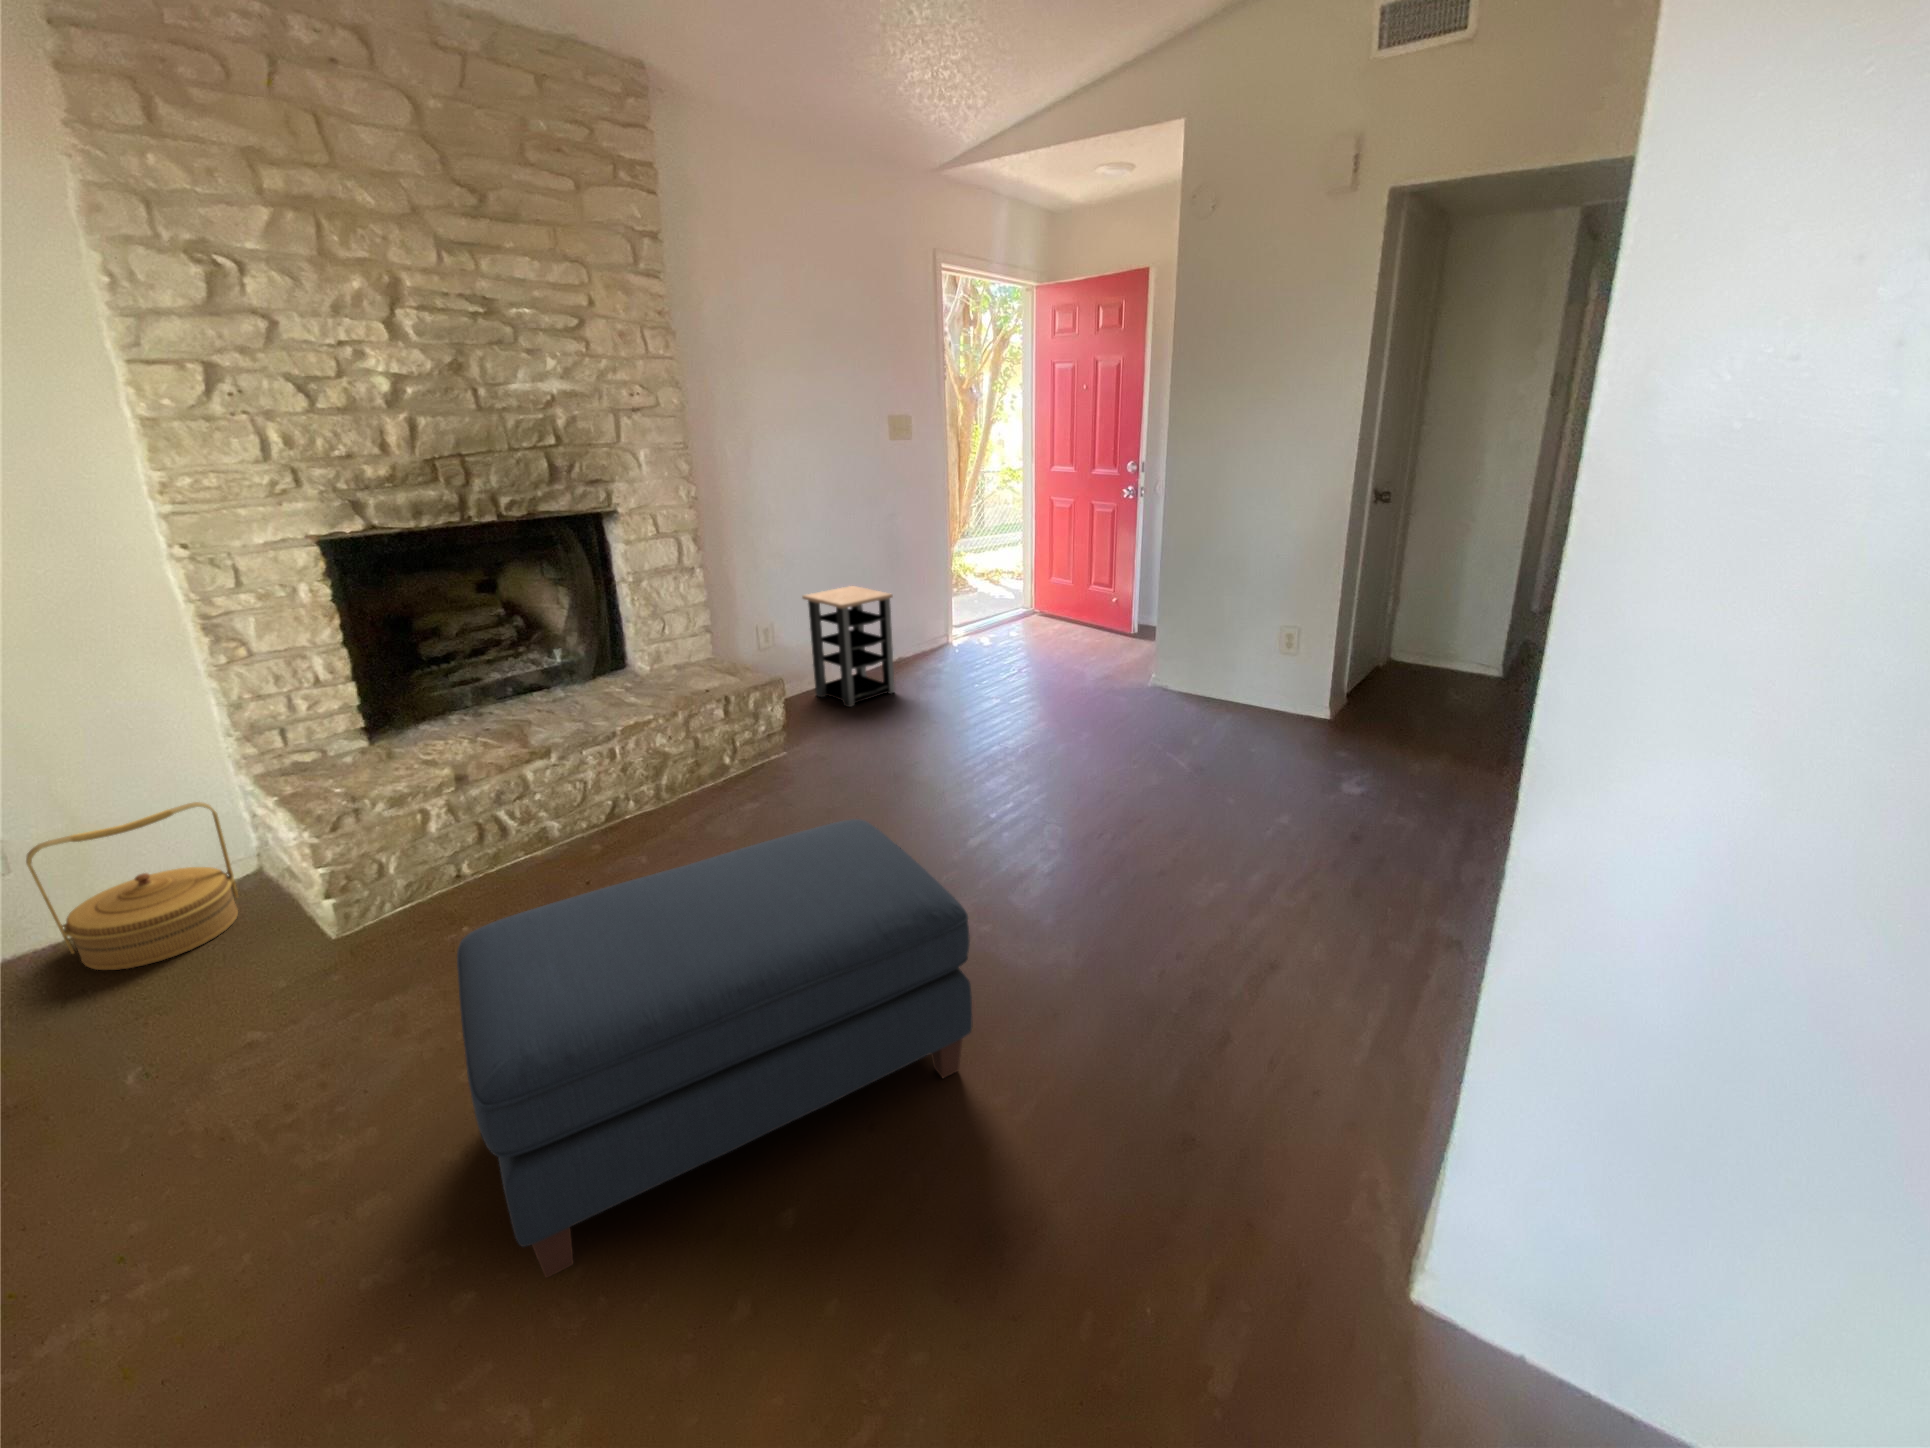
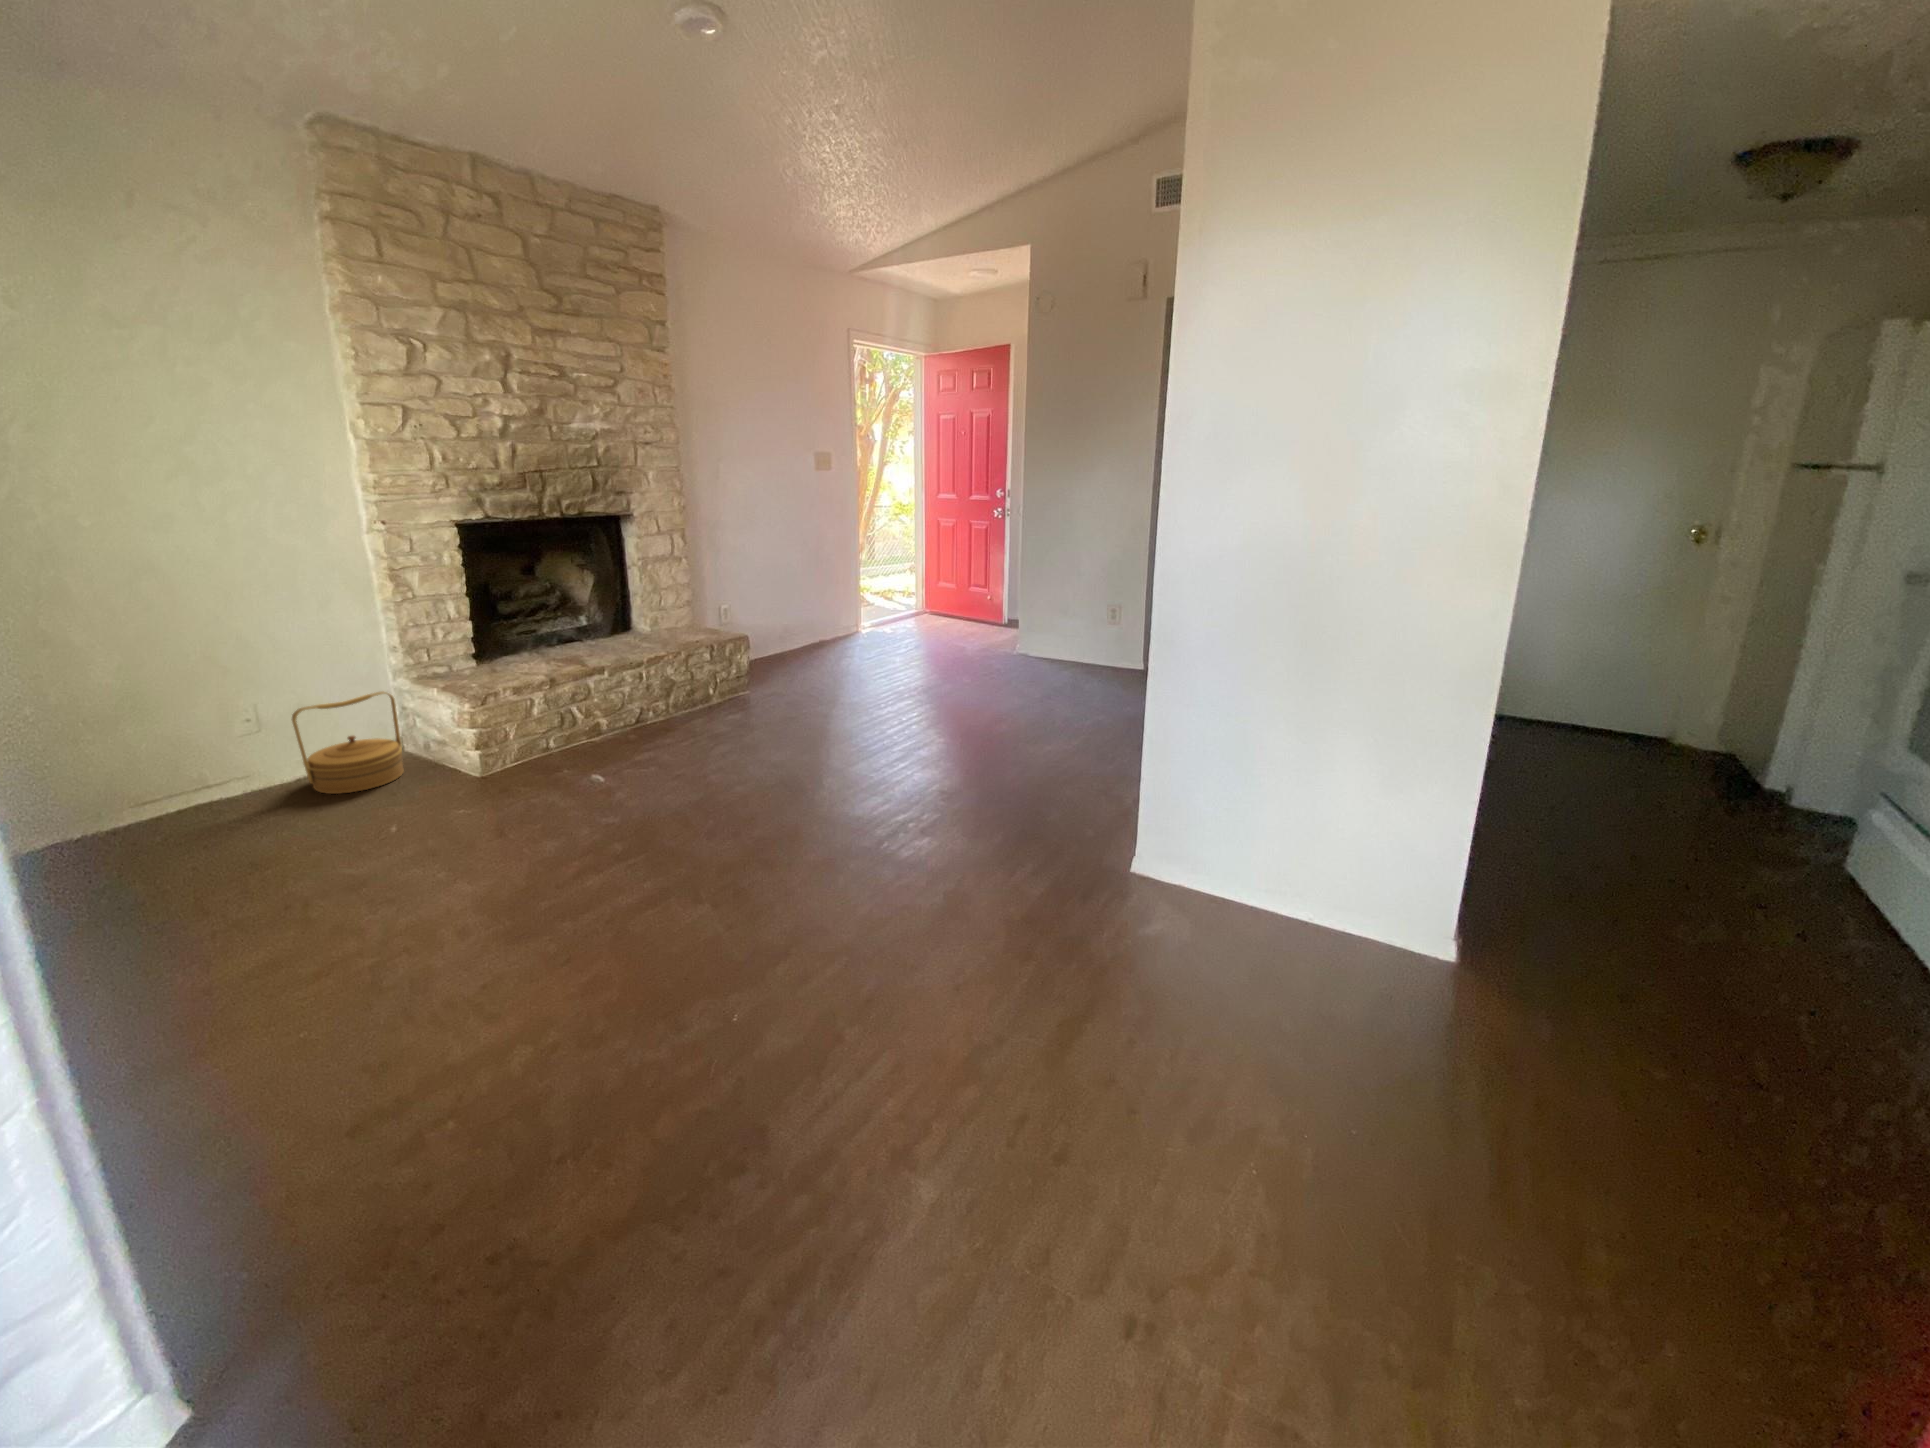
side table: present [802,586,895,707] -> none [754,578,823,666]
ottoman: present [457,819,973,1278] -> none [610,687,903,891]

